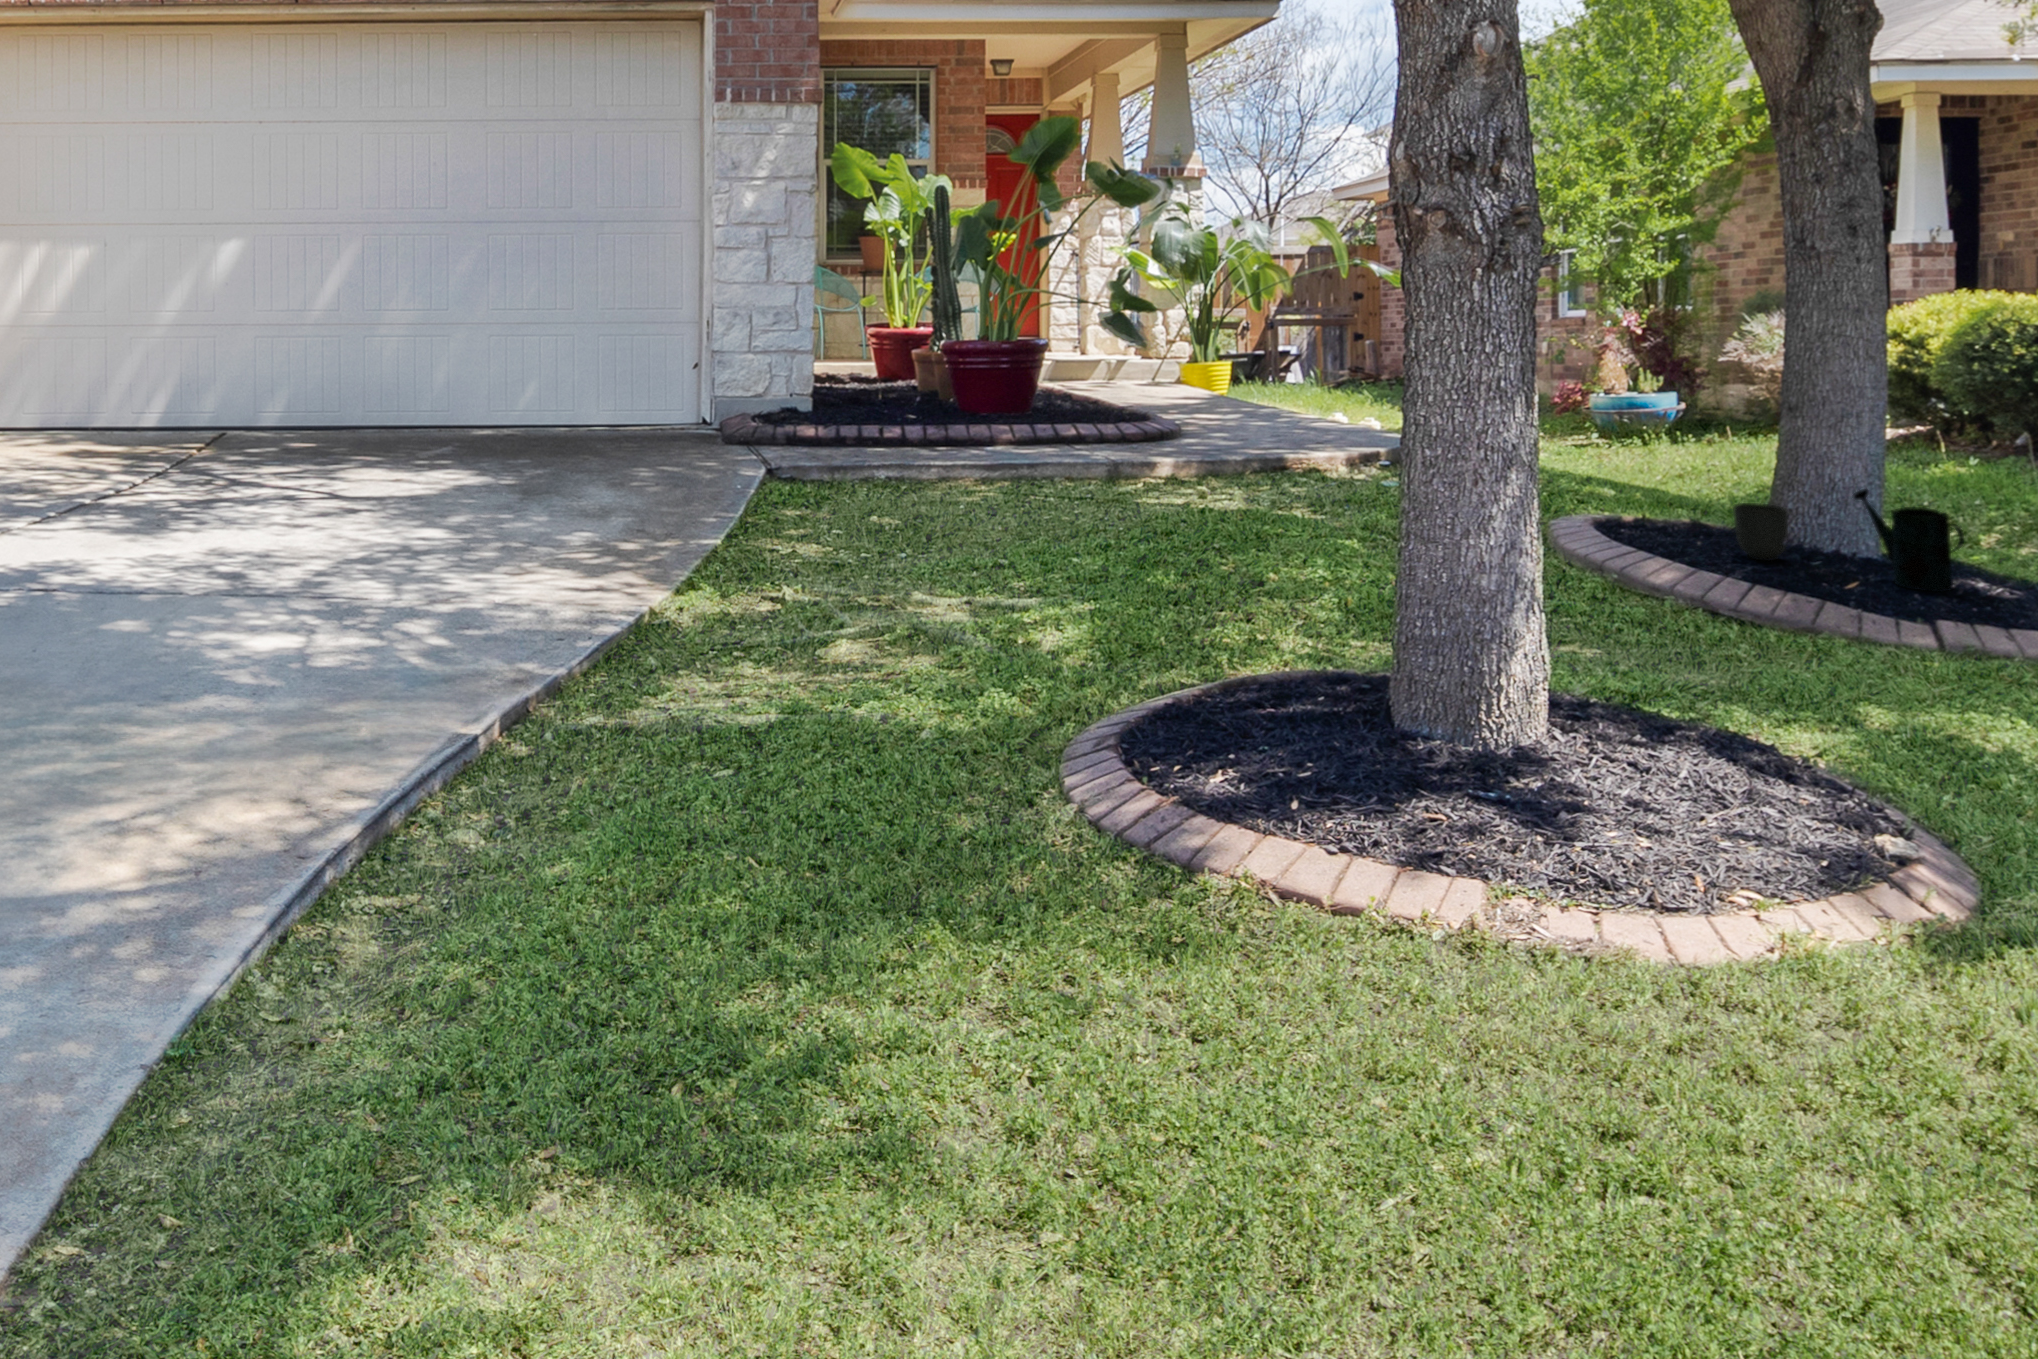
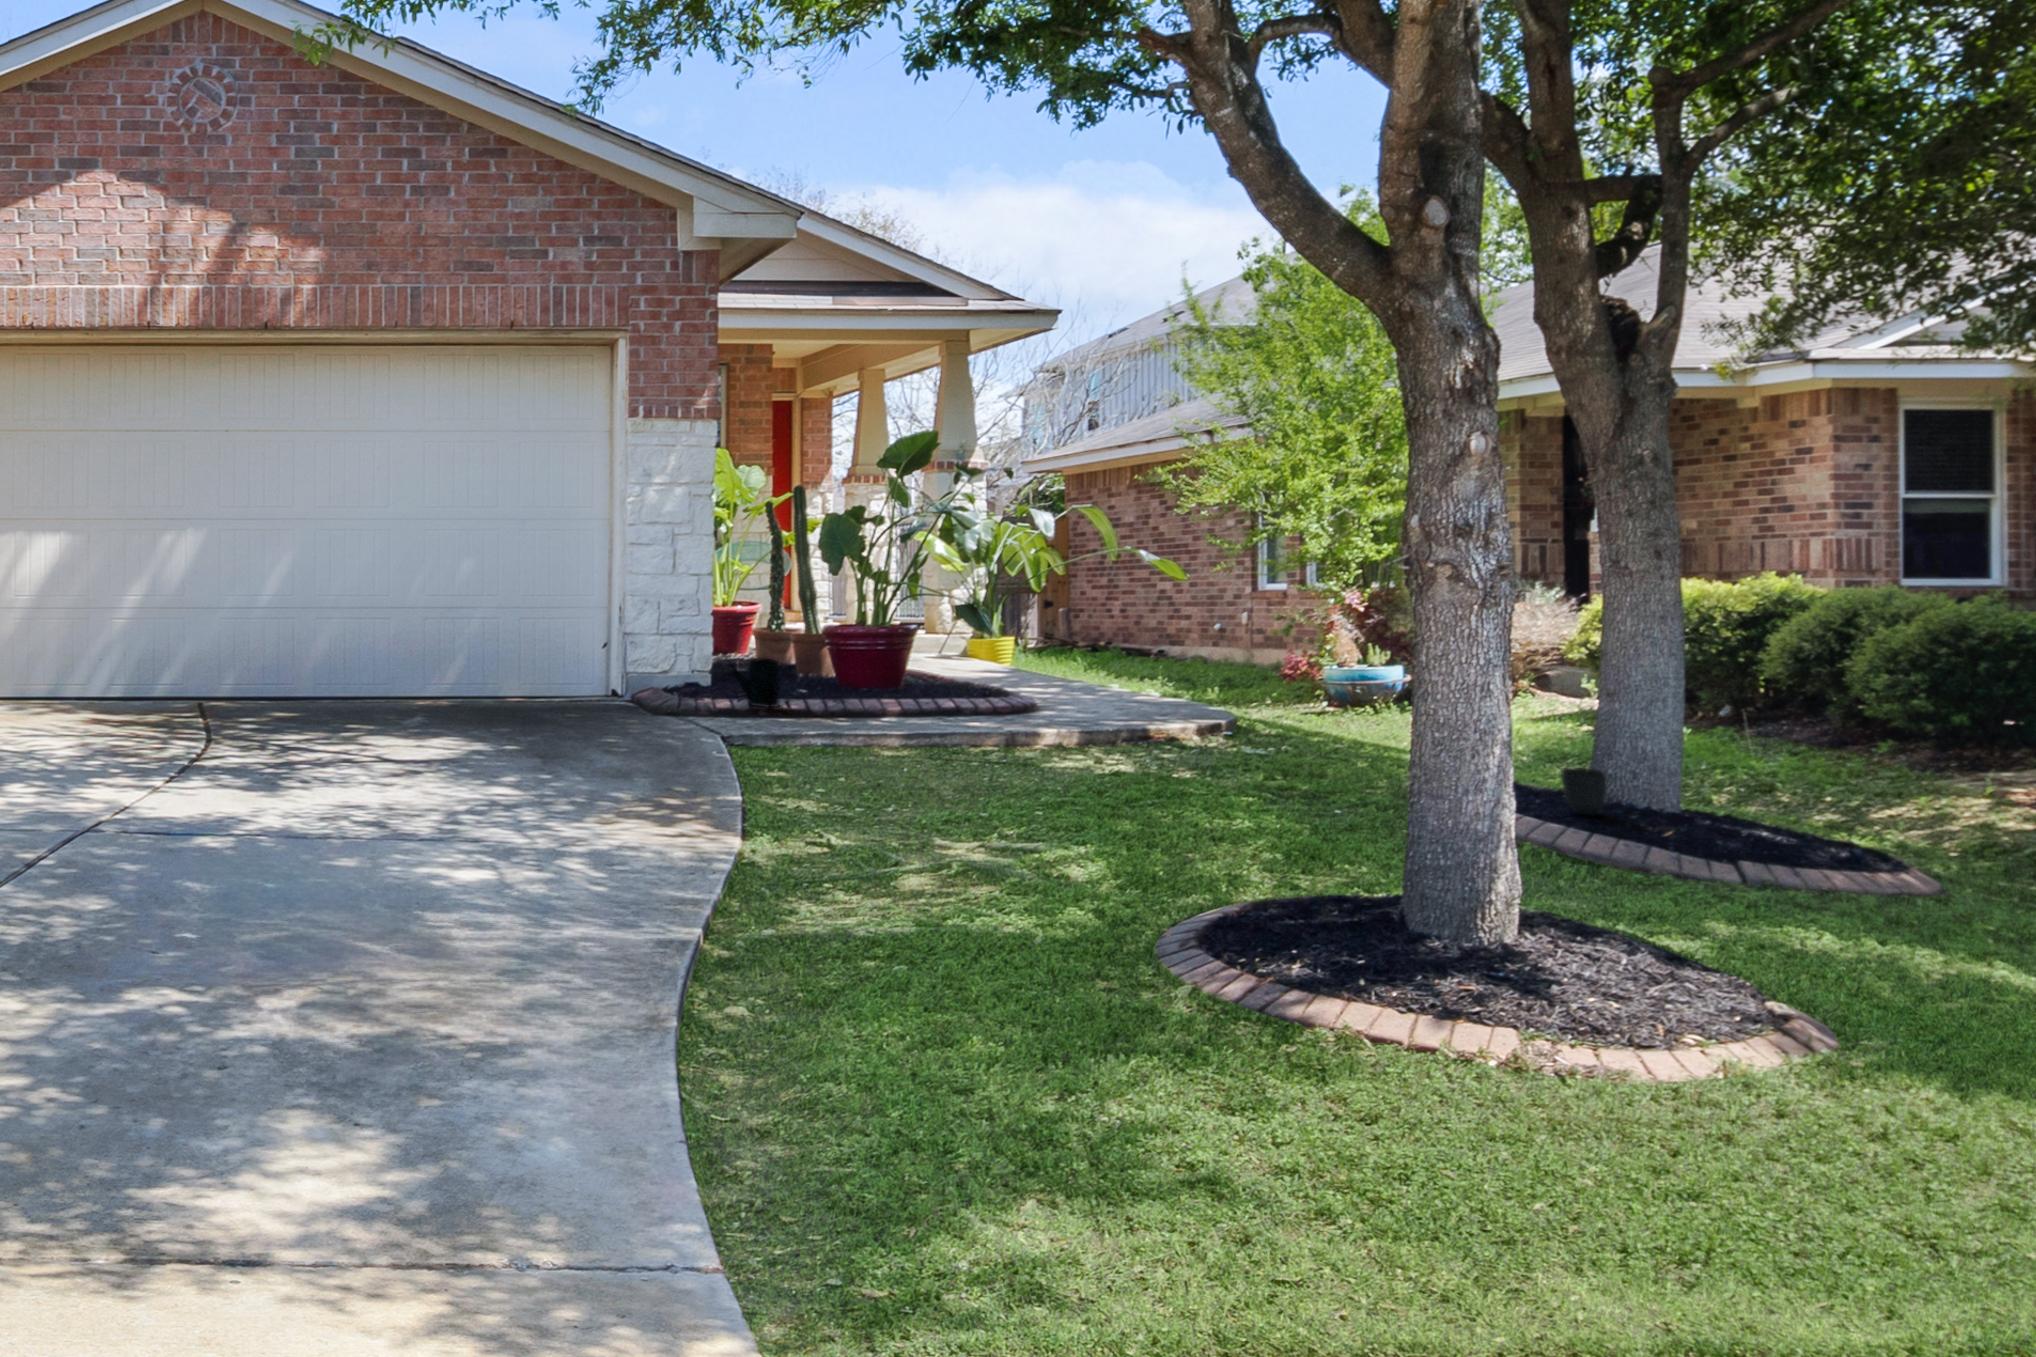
watering can: present [1853,489,1964,592] -> present [721,652,782,707]

